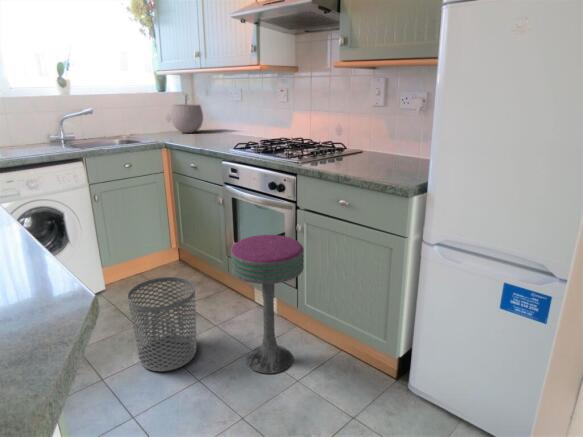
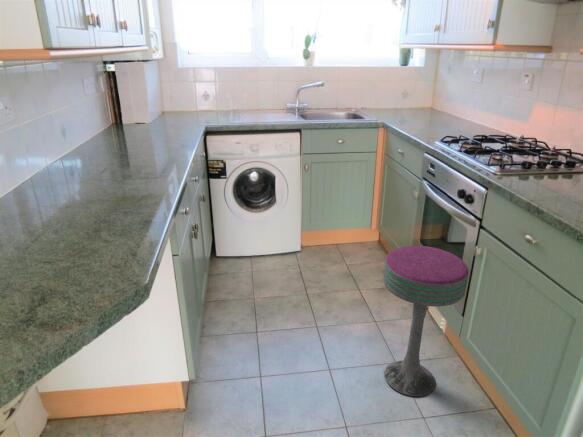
plant pot: present [171,96,203,133] -> none [403,69,438,113]
waste bin: present [128,277,197,371] -> none [291,259,353,349]

